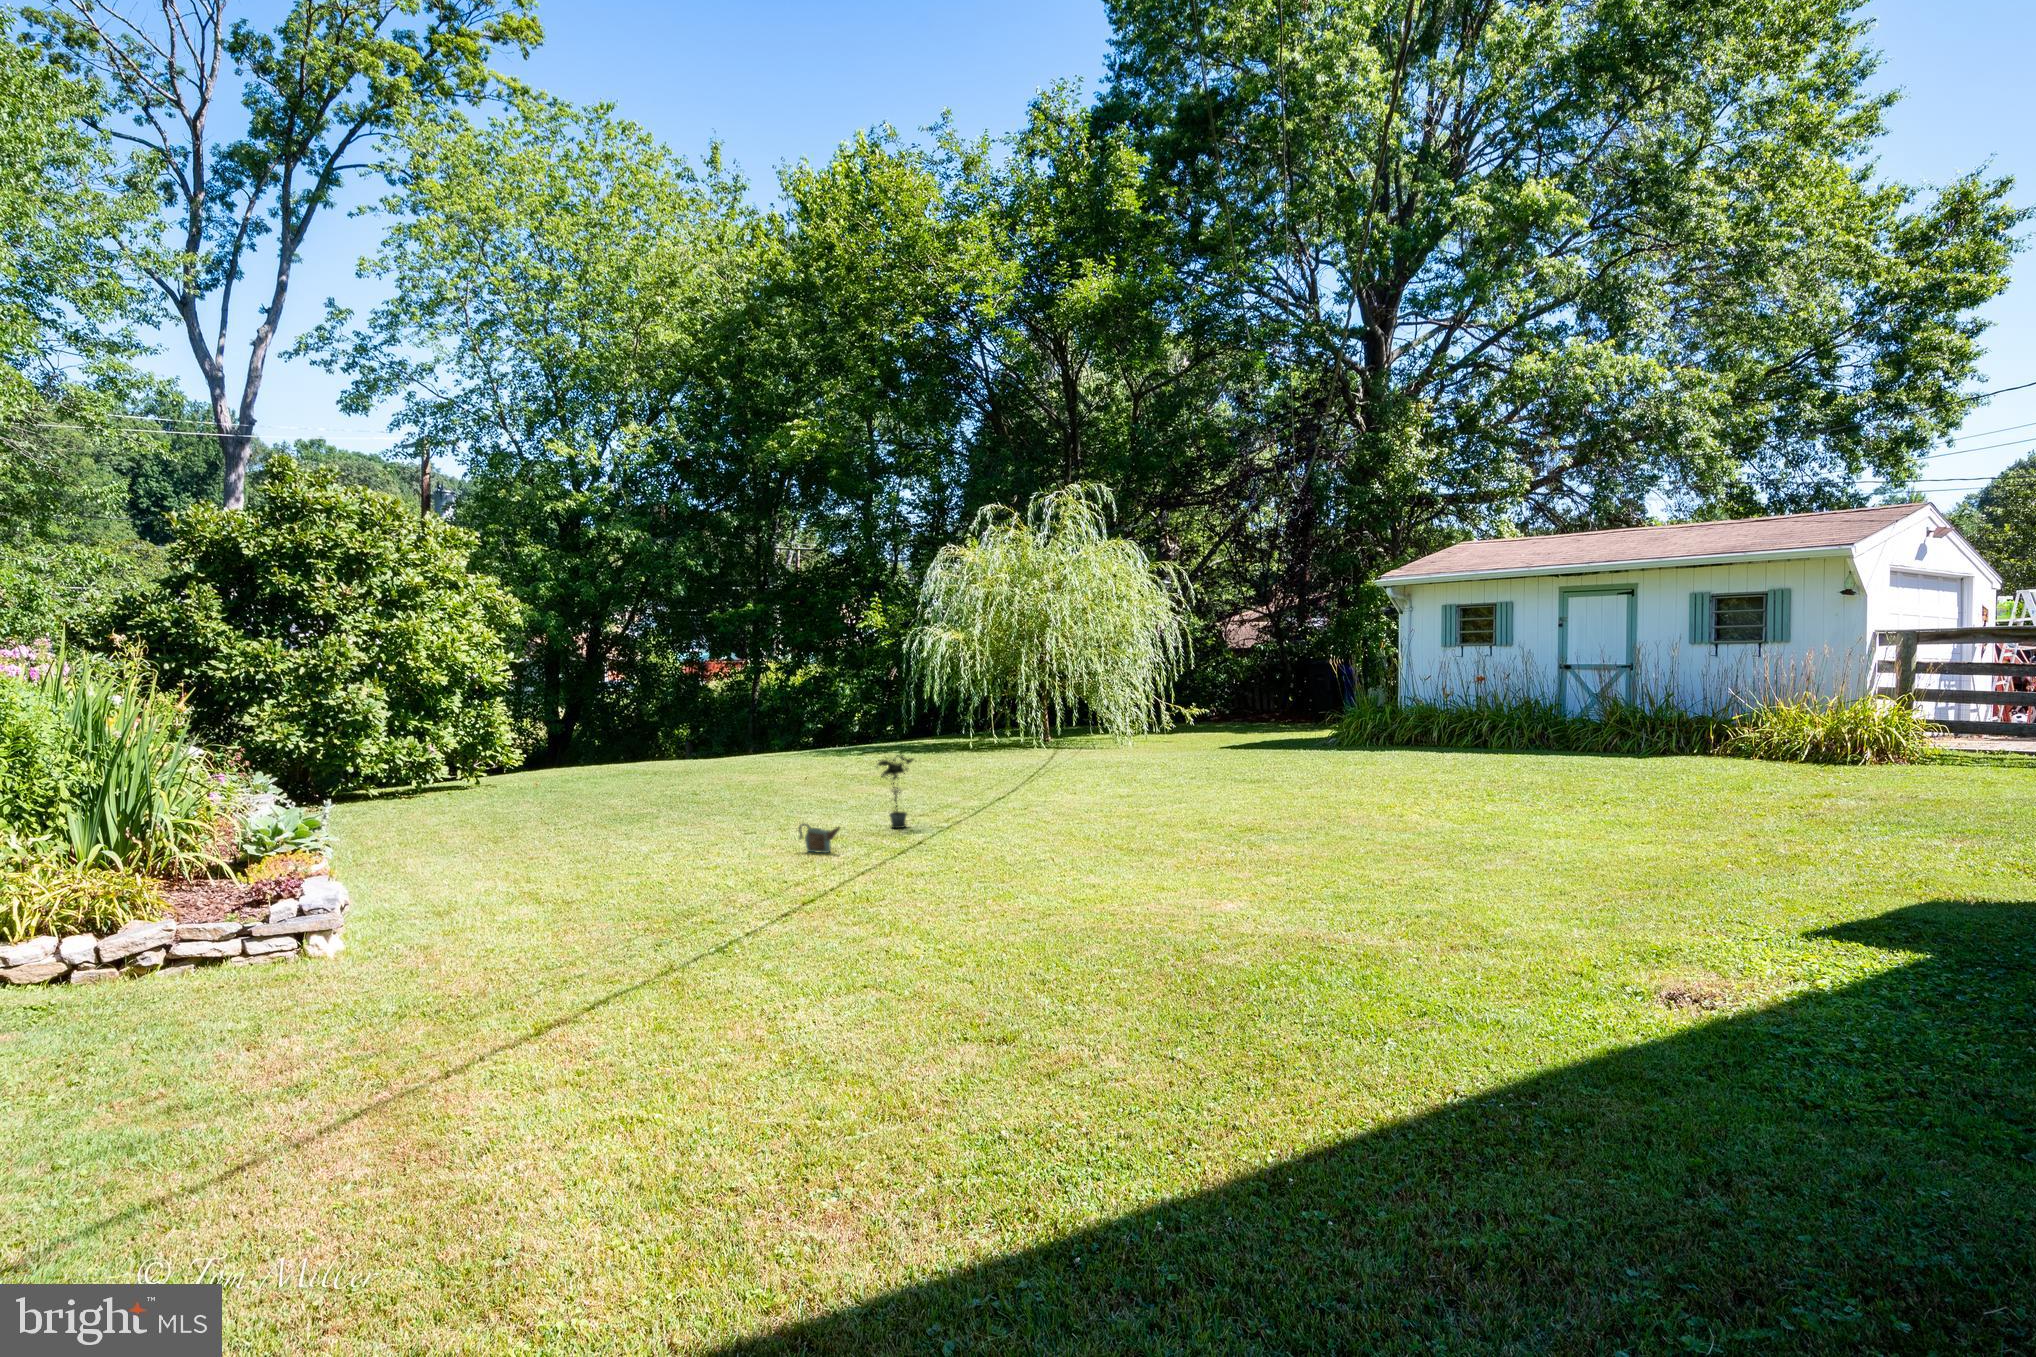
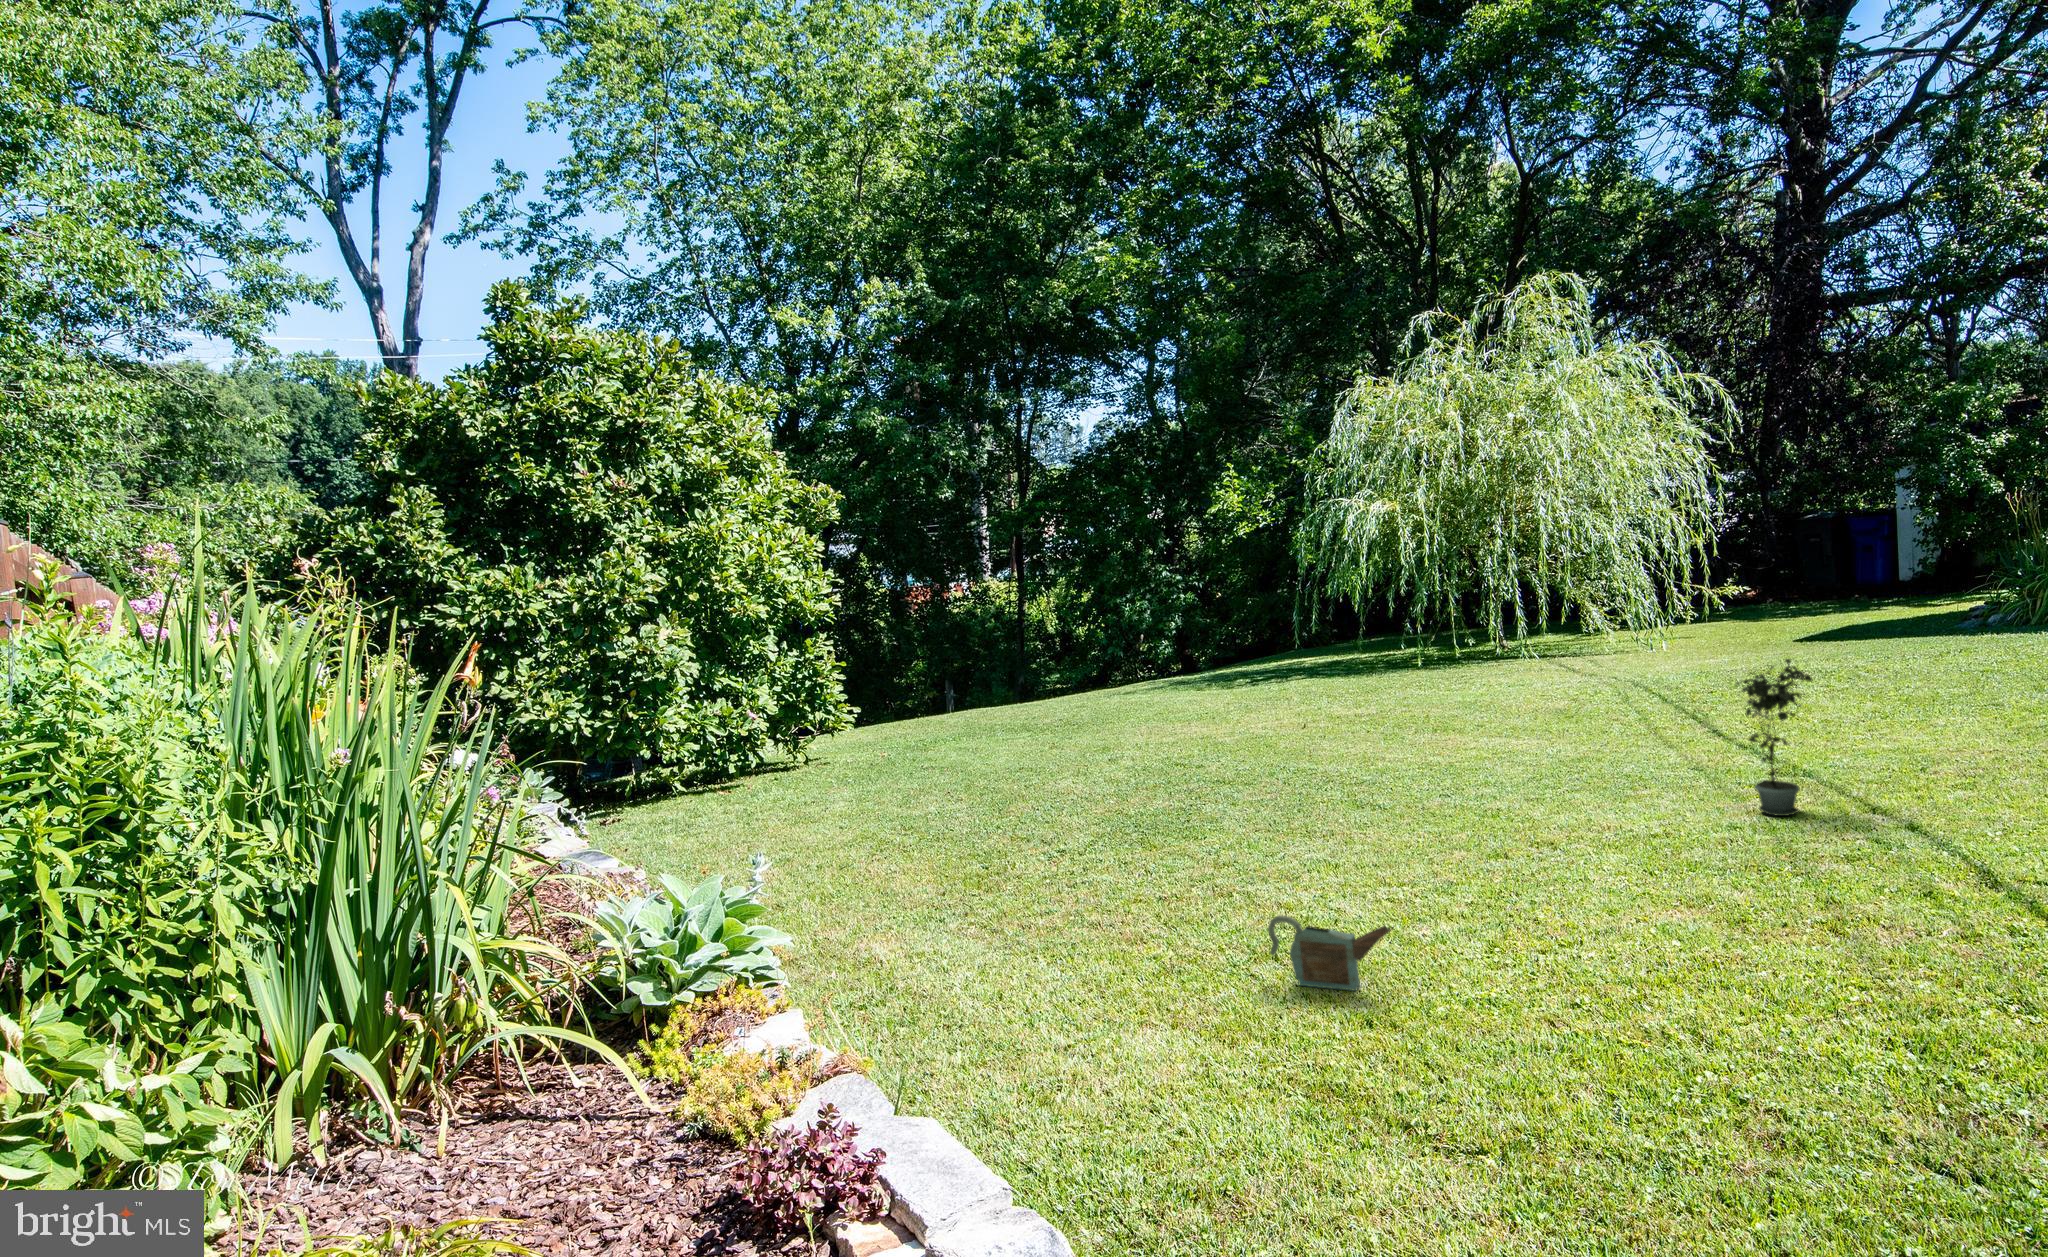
watering can: present [799,823,840,853] -> present [1268,915,1390,991]

